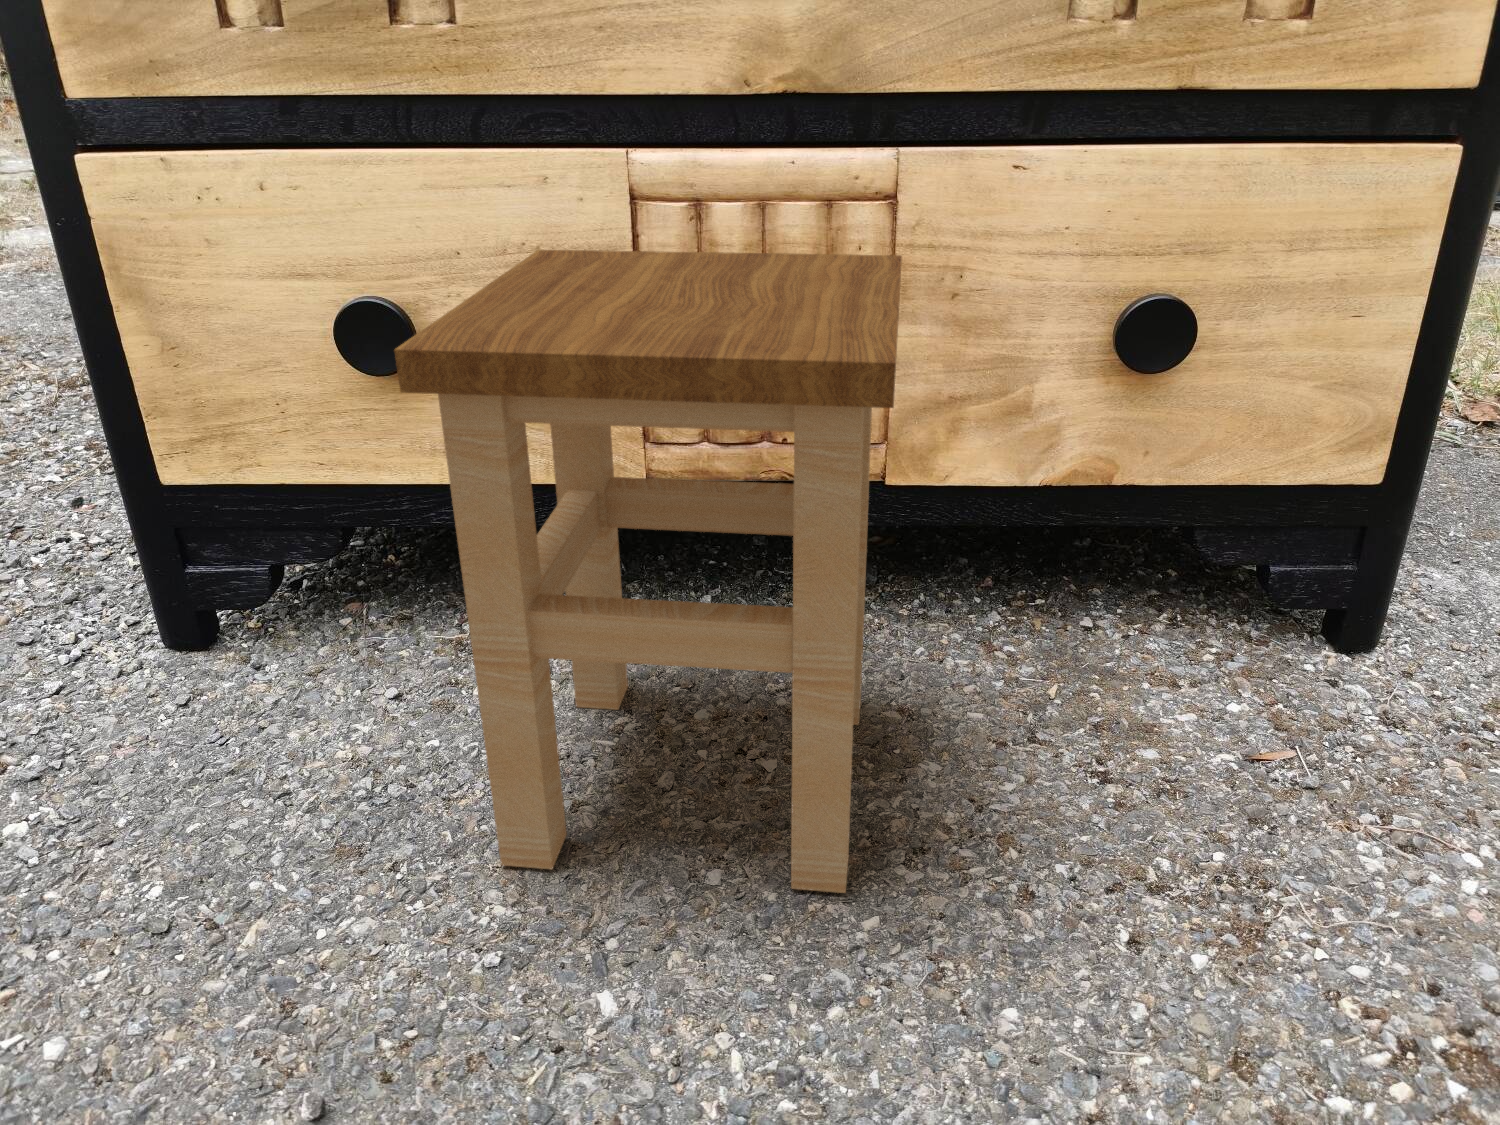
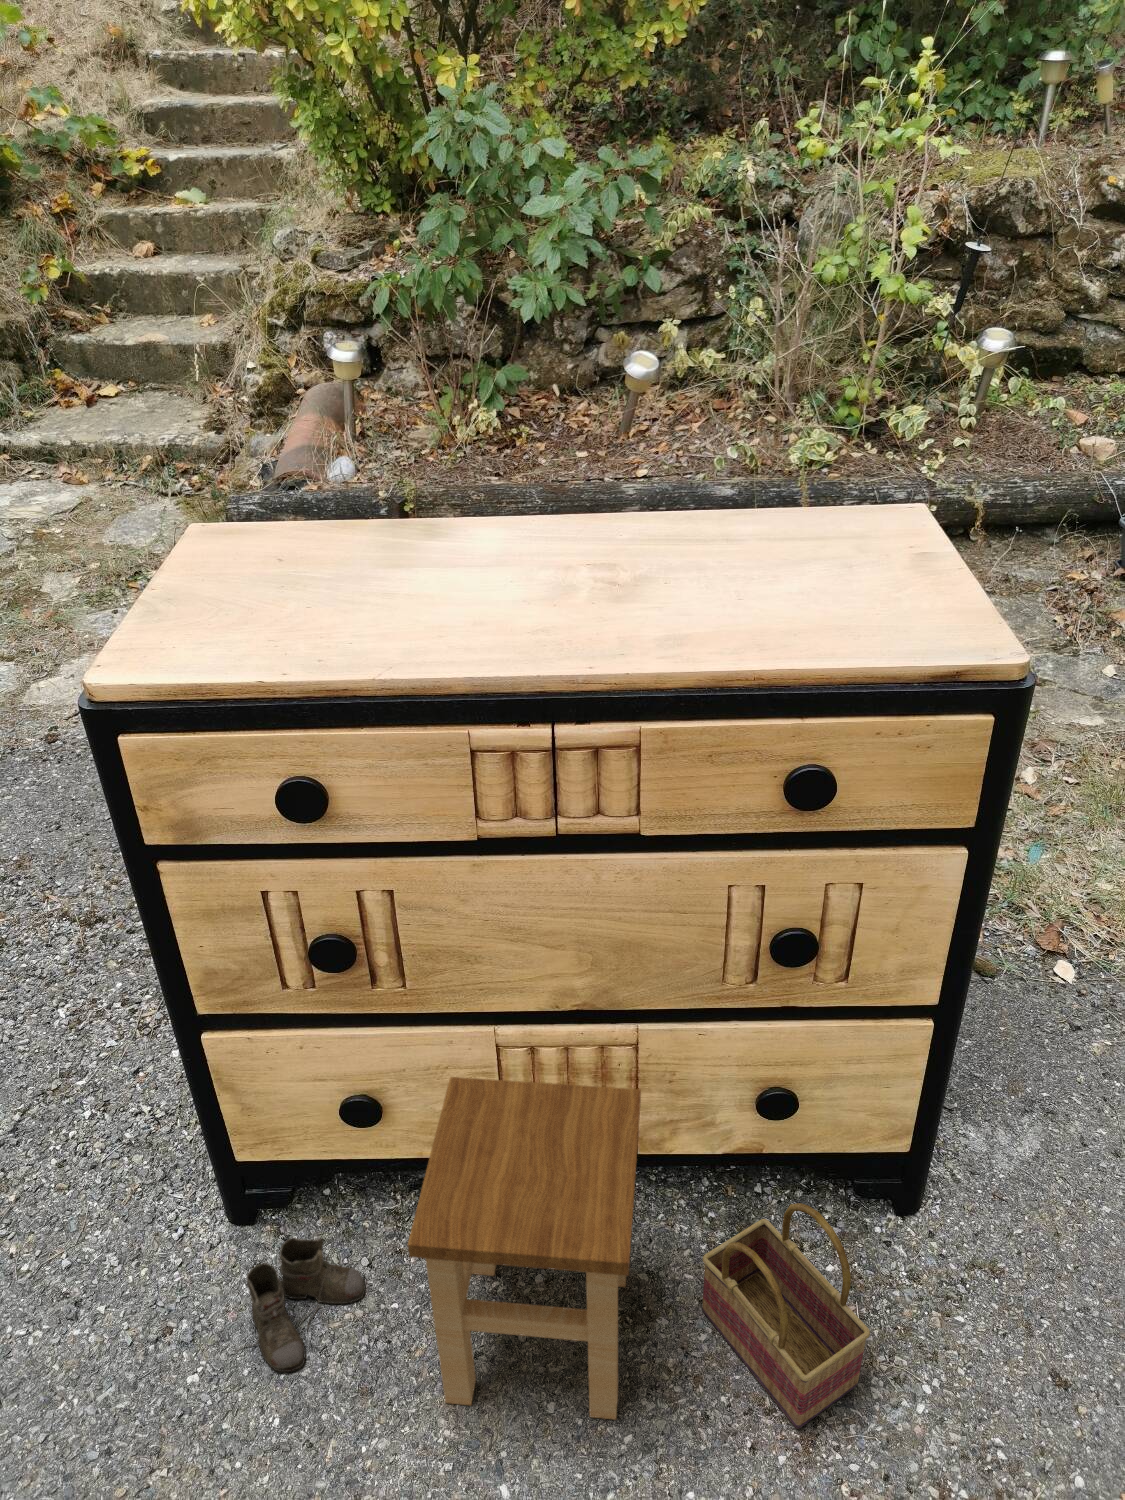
basket: none [1005,471,1378,910] -> present [702,1203,870,1429]
boots: none [109,604,380,819] -> present [244,1237,365,1372]

